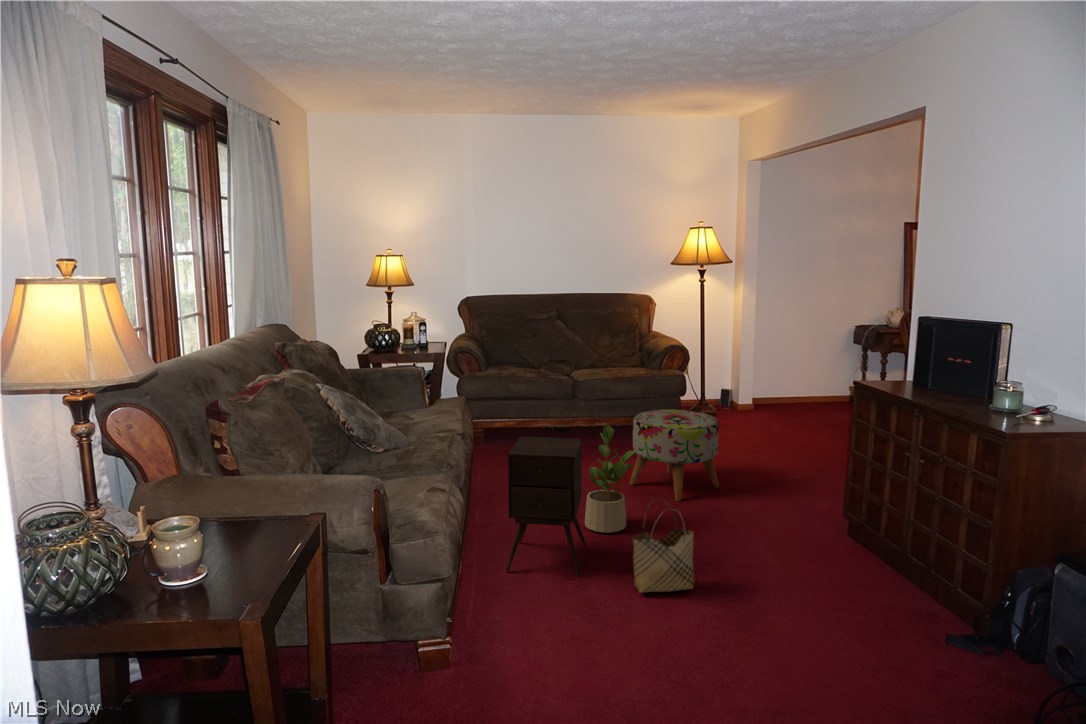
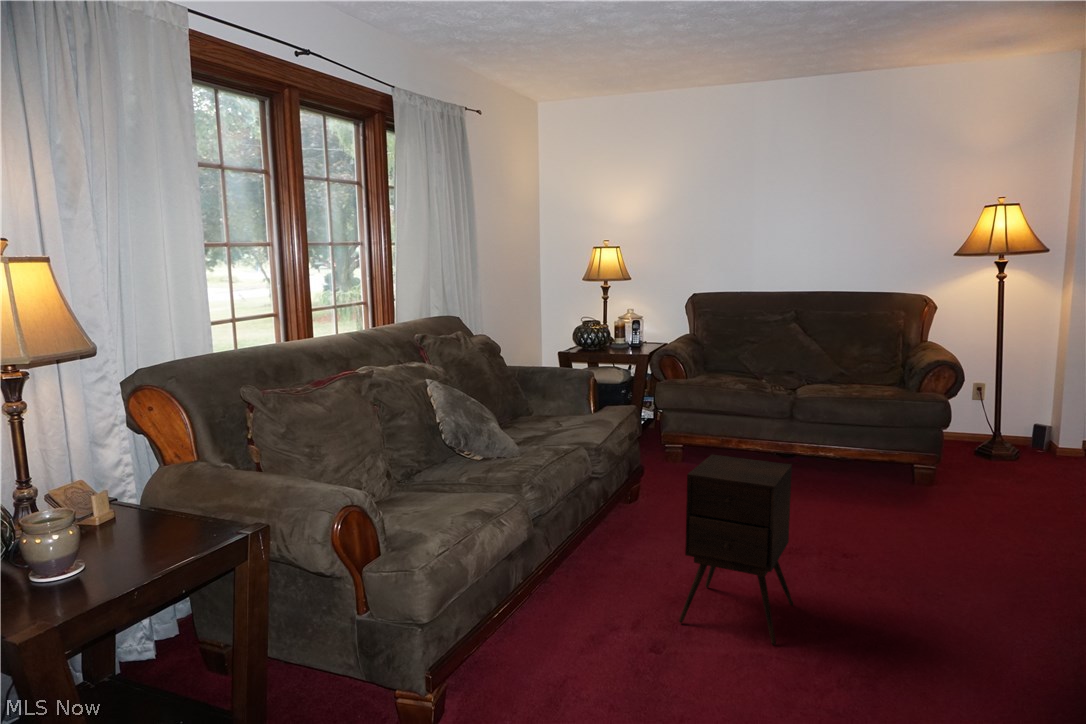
ottoman: present [629,410,719,501] -> none [870,438,1008,563]
potted plant: present [585,425,635,533] -> none [798,450,873,592]
woven basket: present [632,498,694,593] -> none [848,556,946,694]

